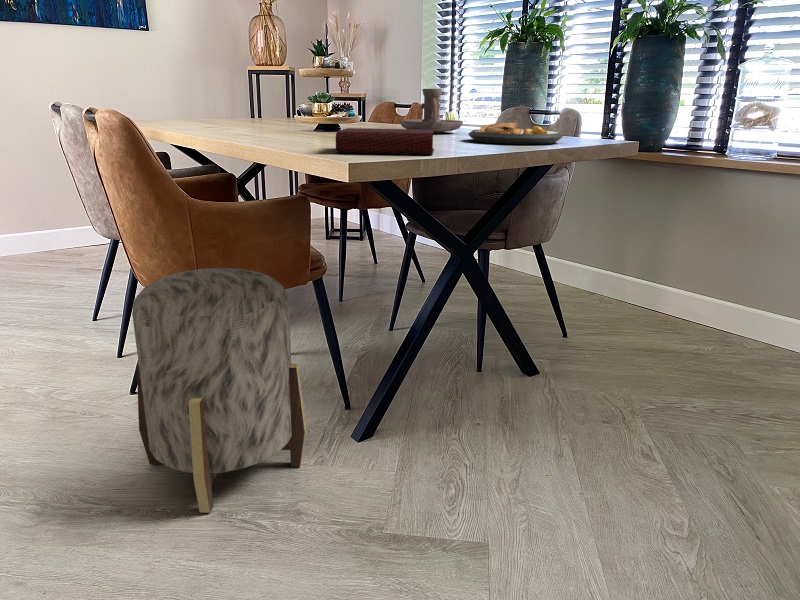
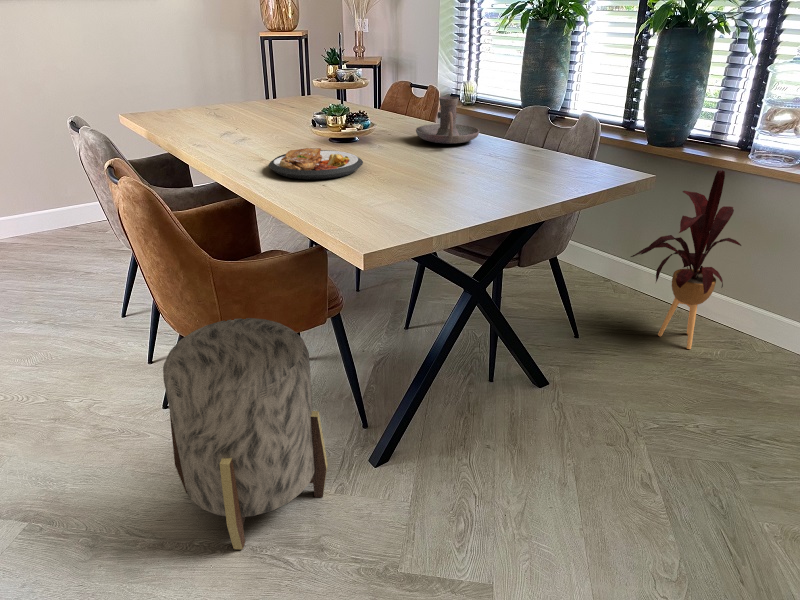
plate: present [468,122,563,144] -> present [269,148,363,180]
book: present [336,128,434,155] -> none [351,184,450,225]
house plant: none [616,155,727,346] -> present [631,170,741,349]

